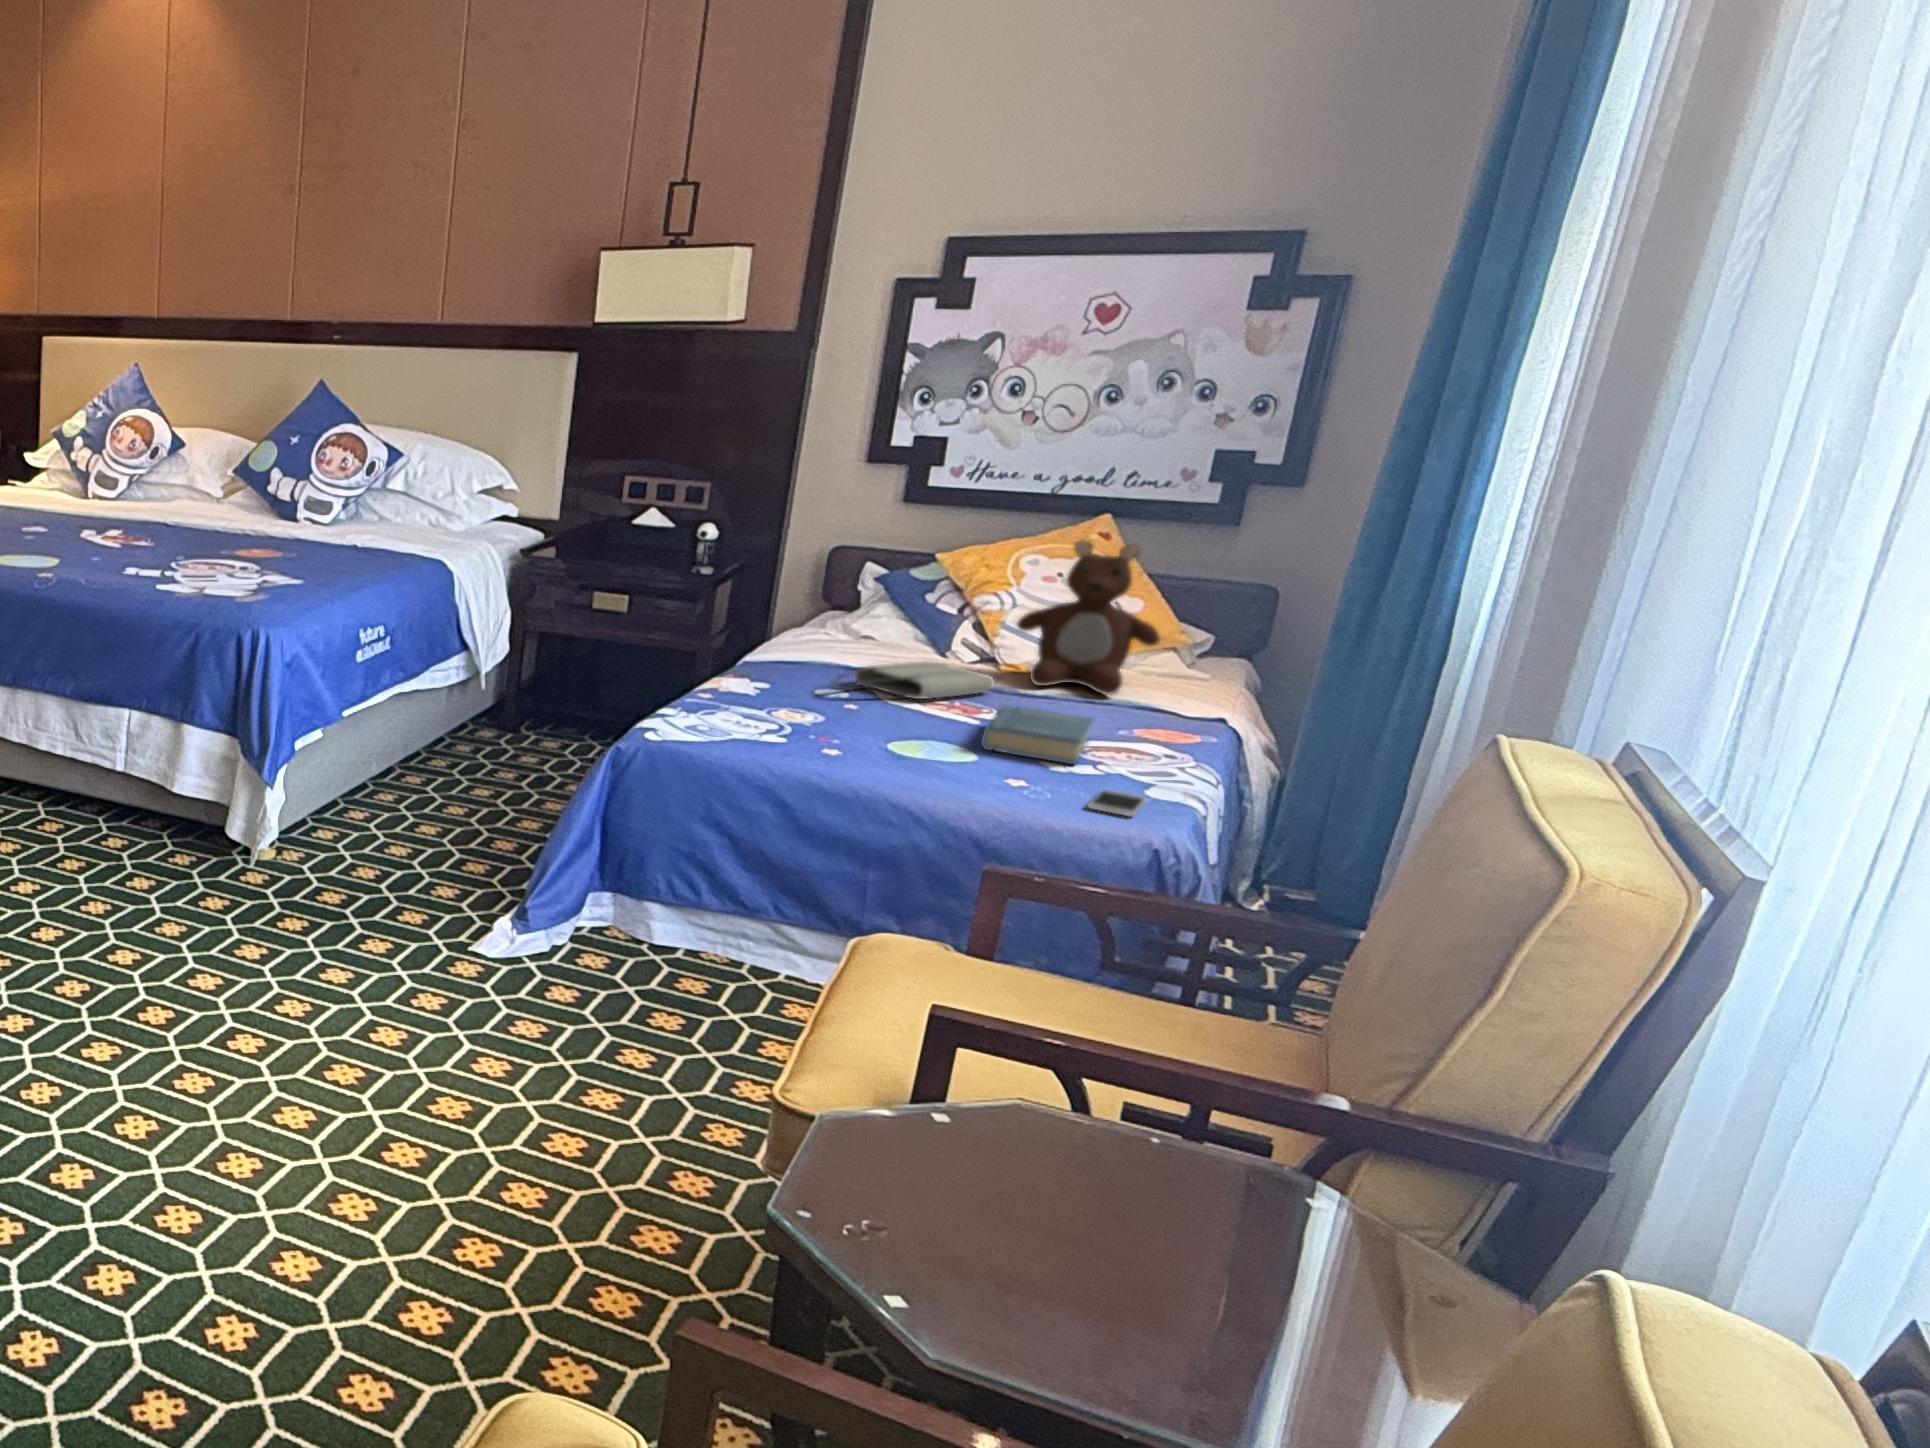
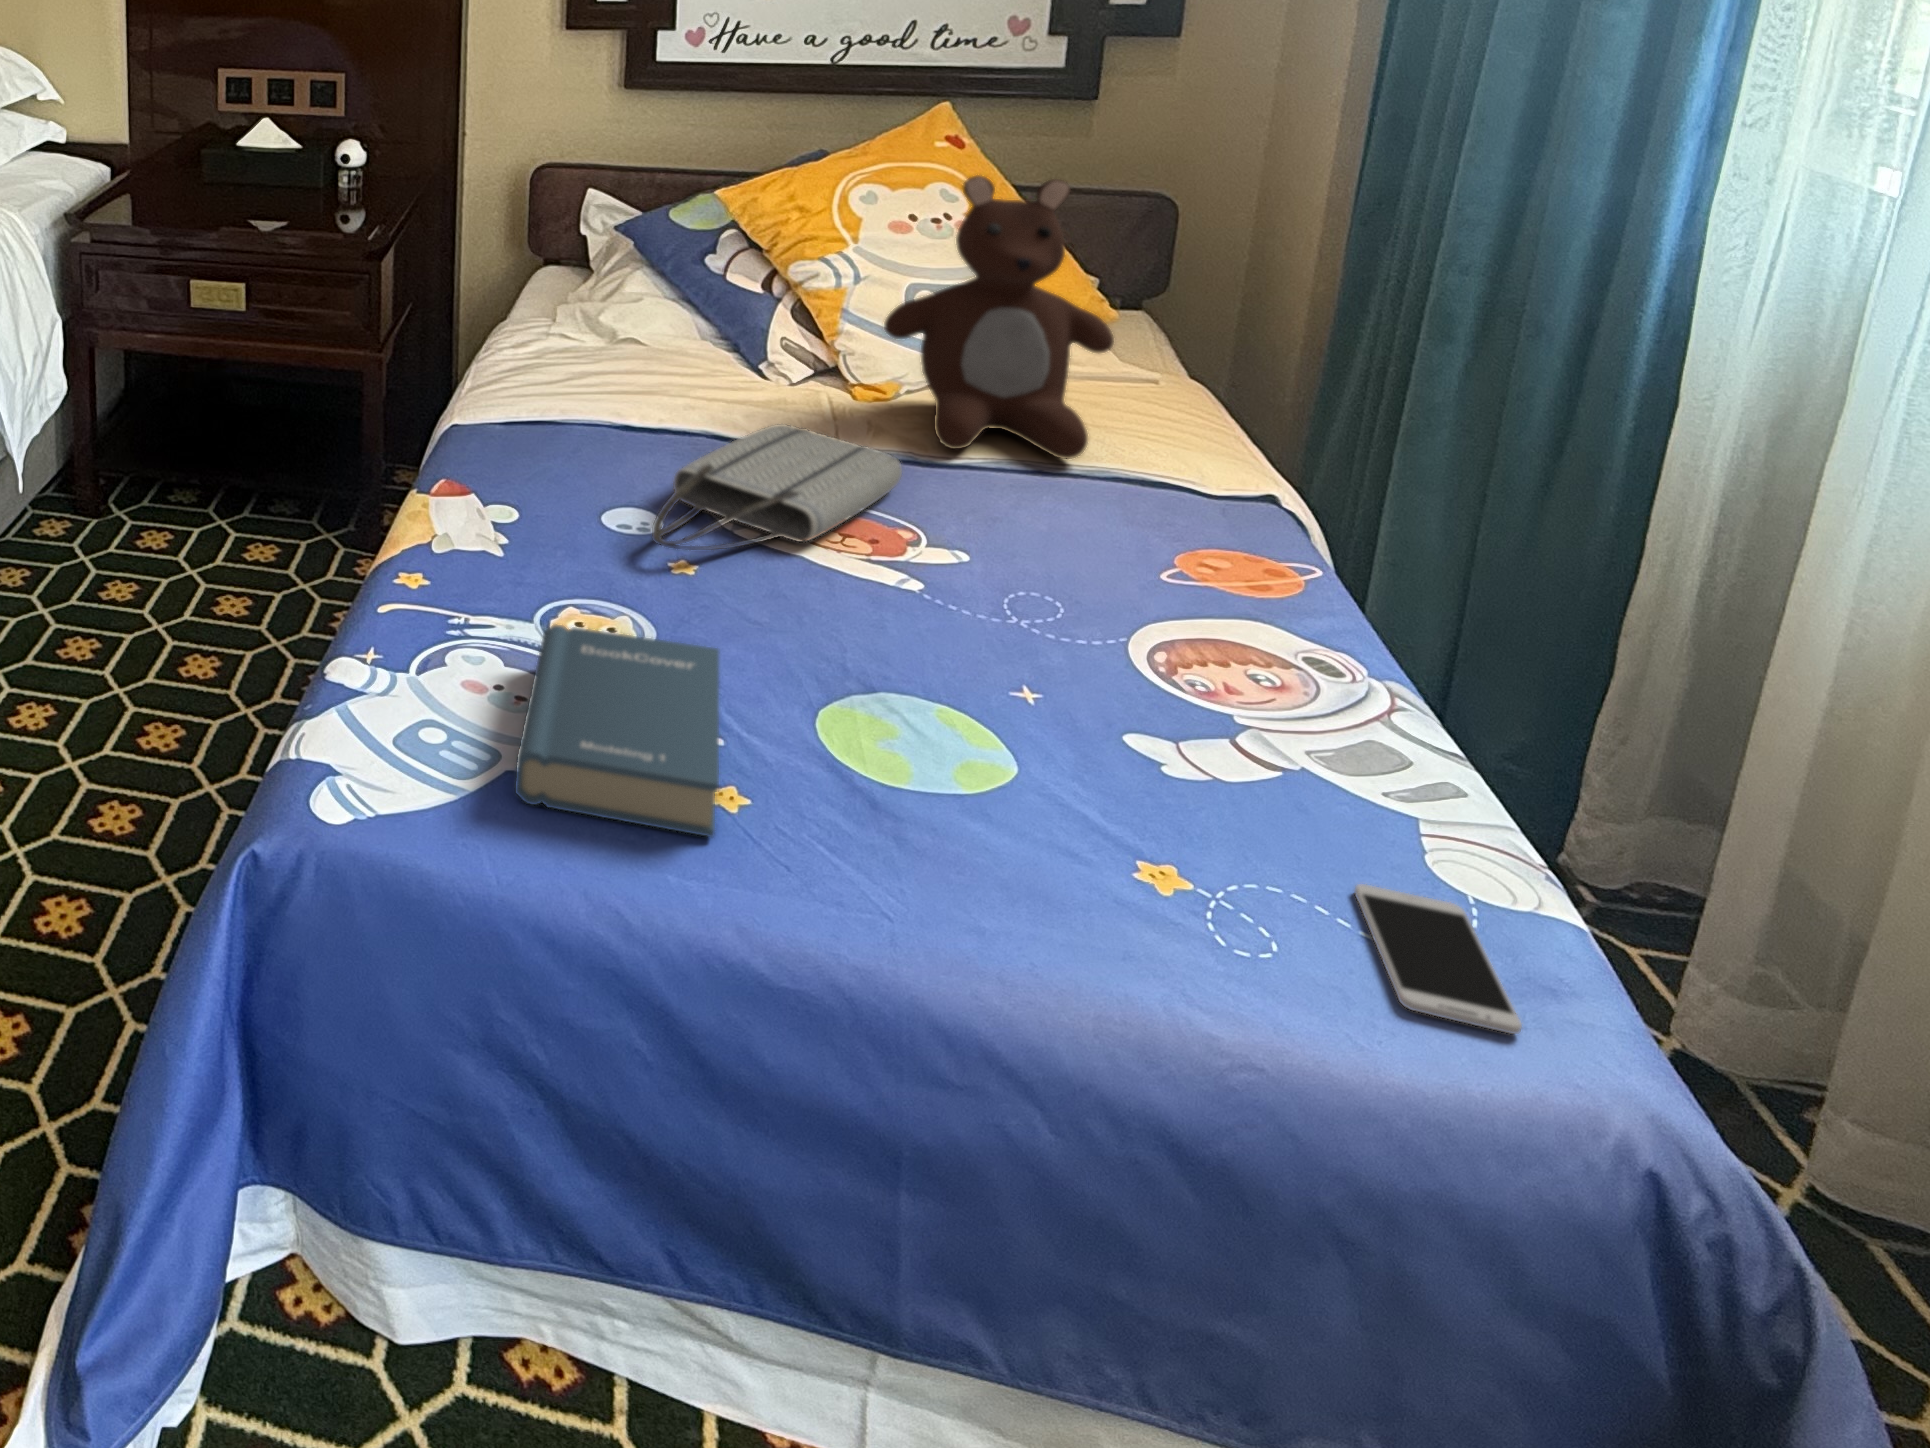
hardback book: present [981,705,1093,764] -> present [515,625,719,837]

